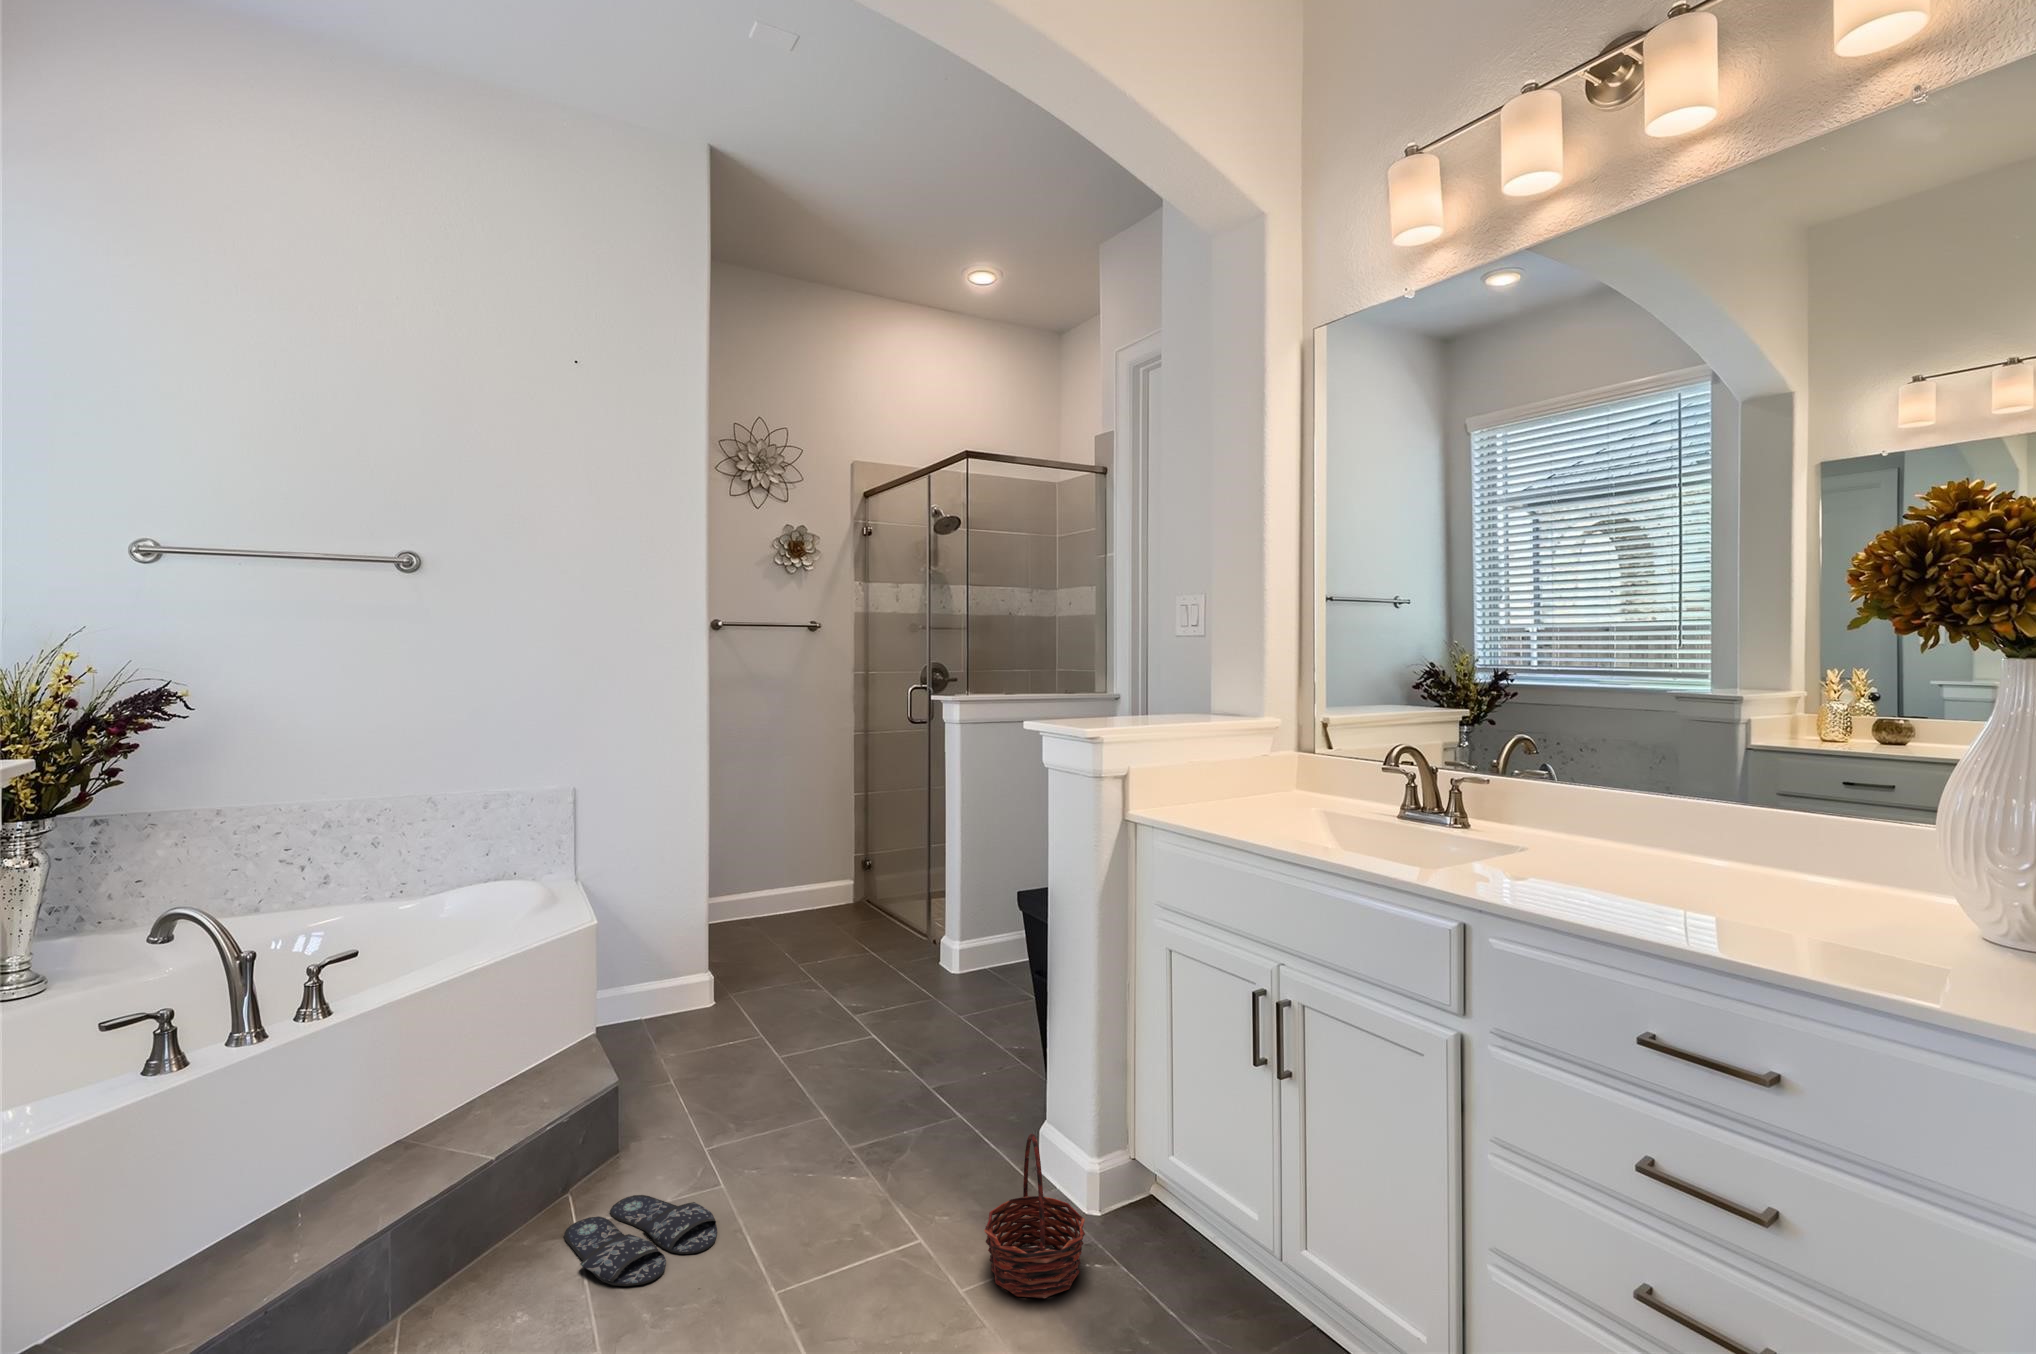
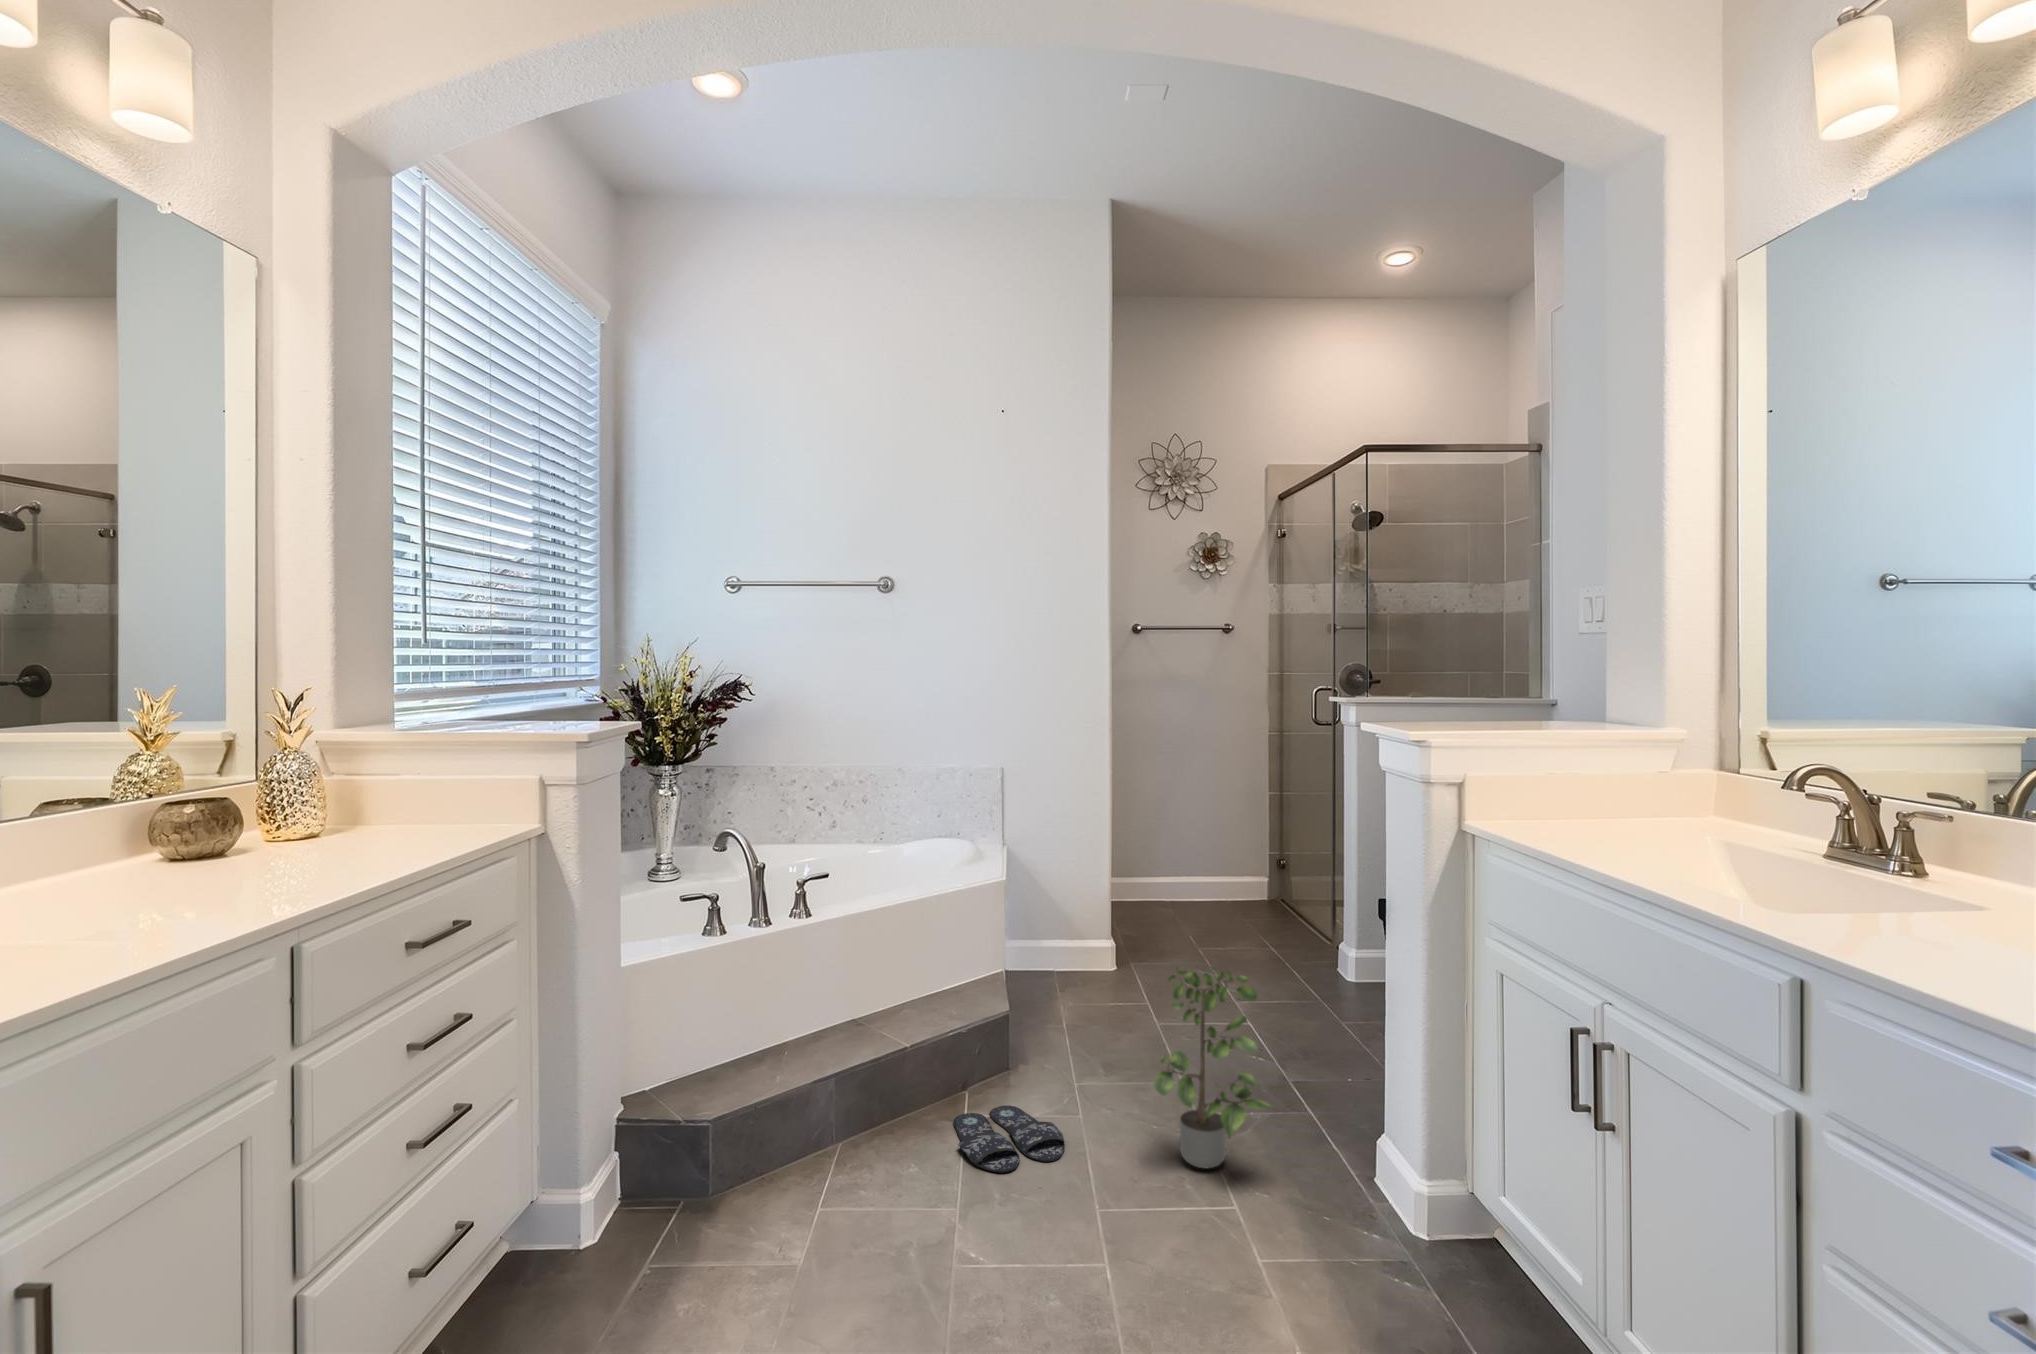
potted plant: none [823,984,956,1207] -> present [1154,966,1273,1168]
basket: present [984,1134,1085,1298] -> none [1284,1131,1392,1293]

